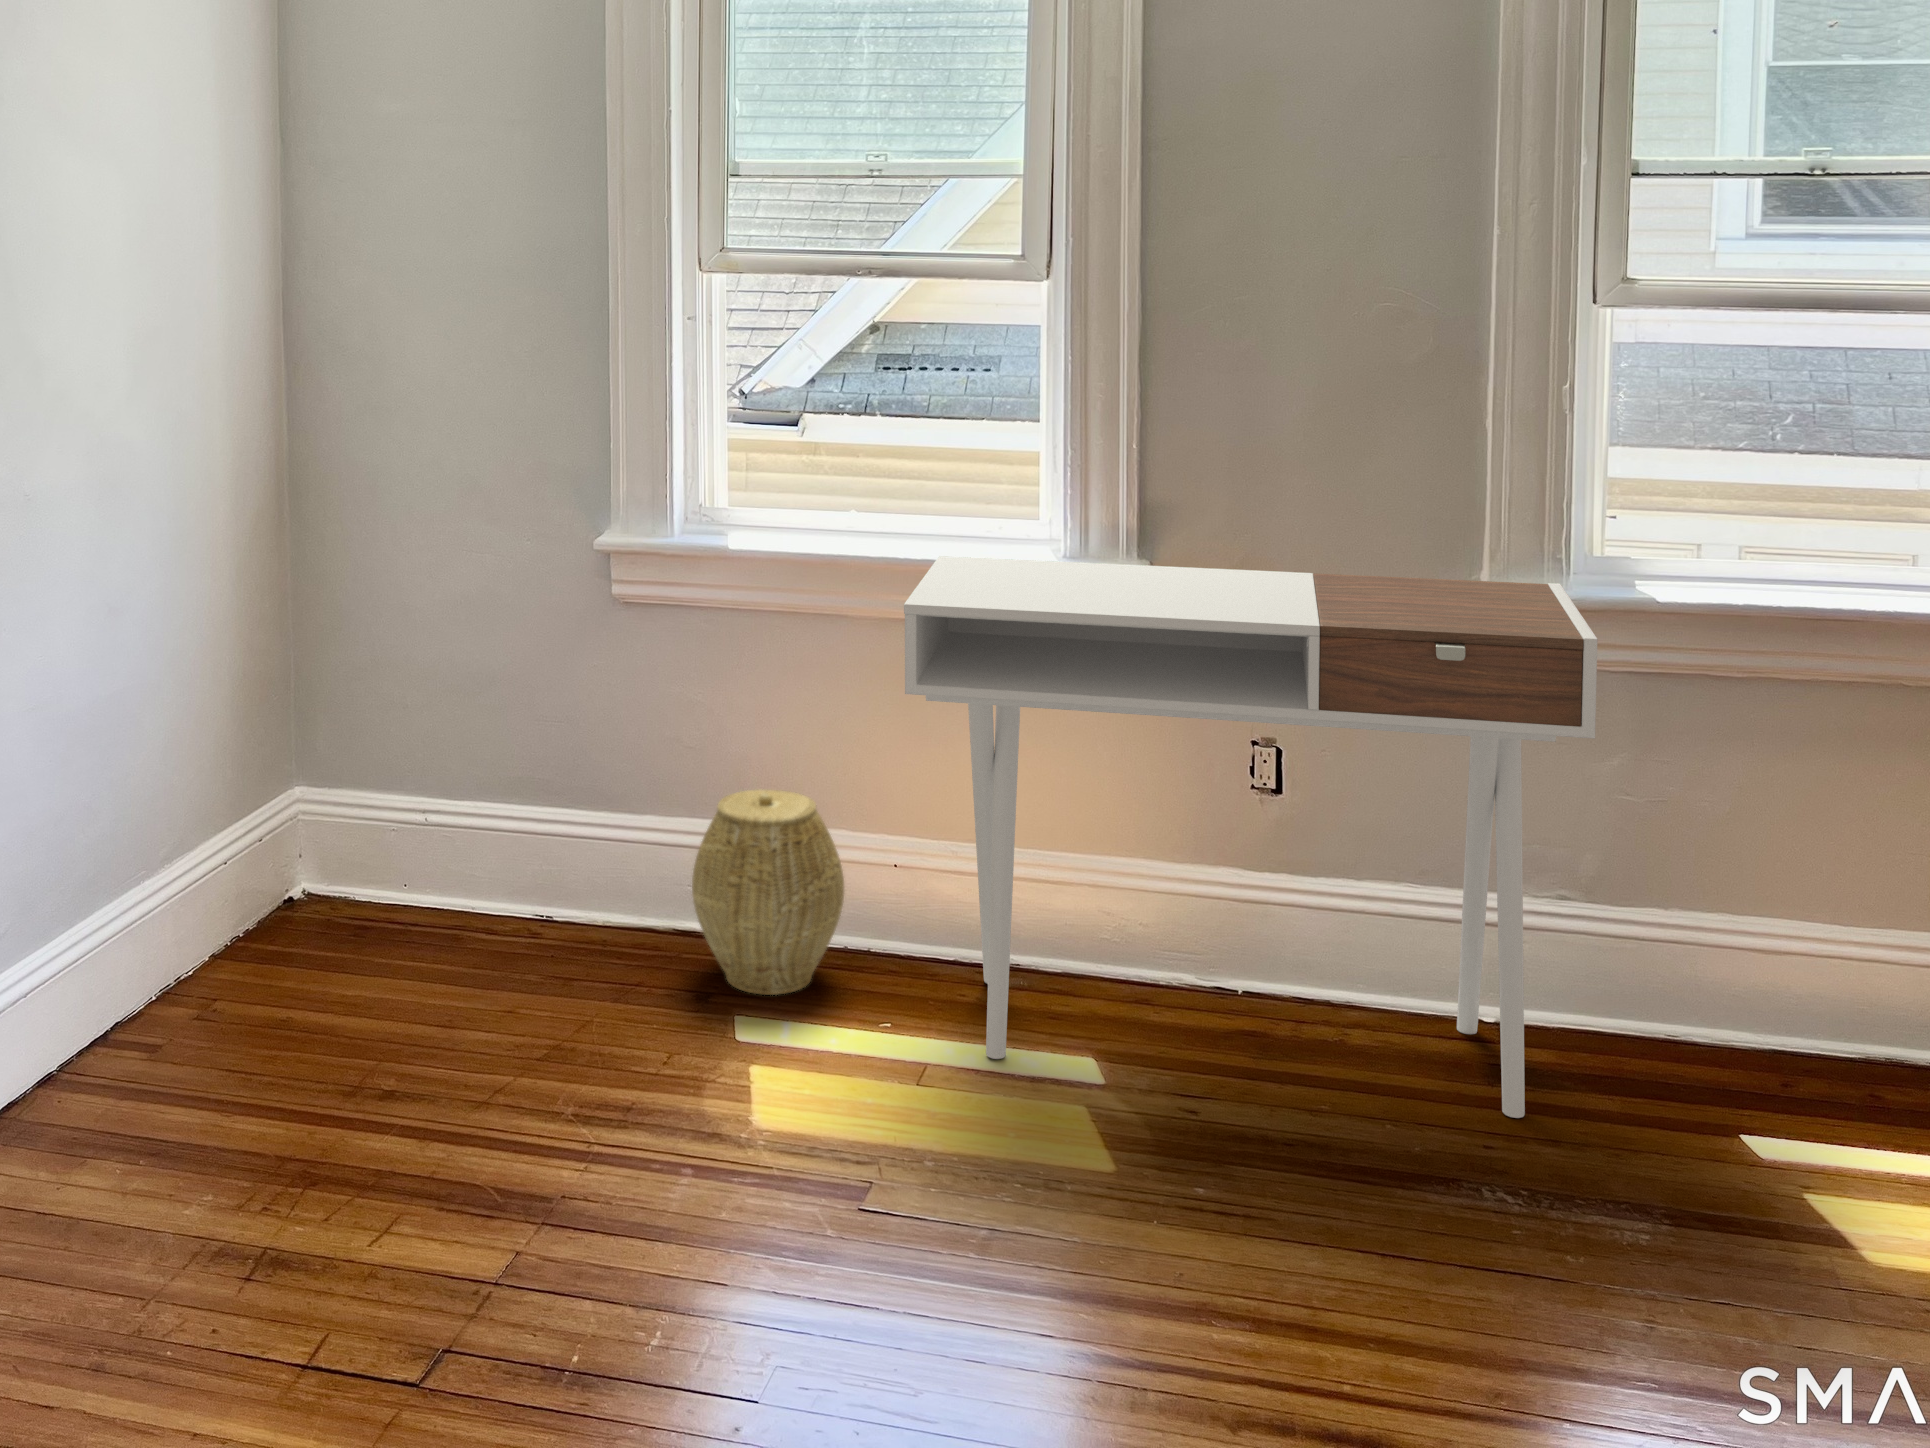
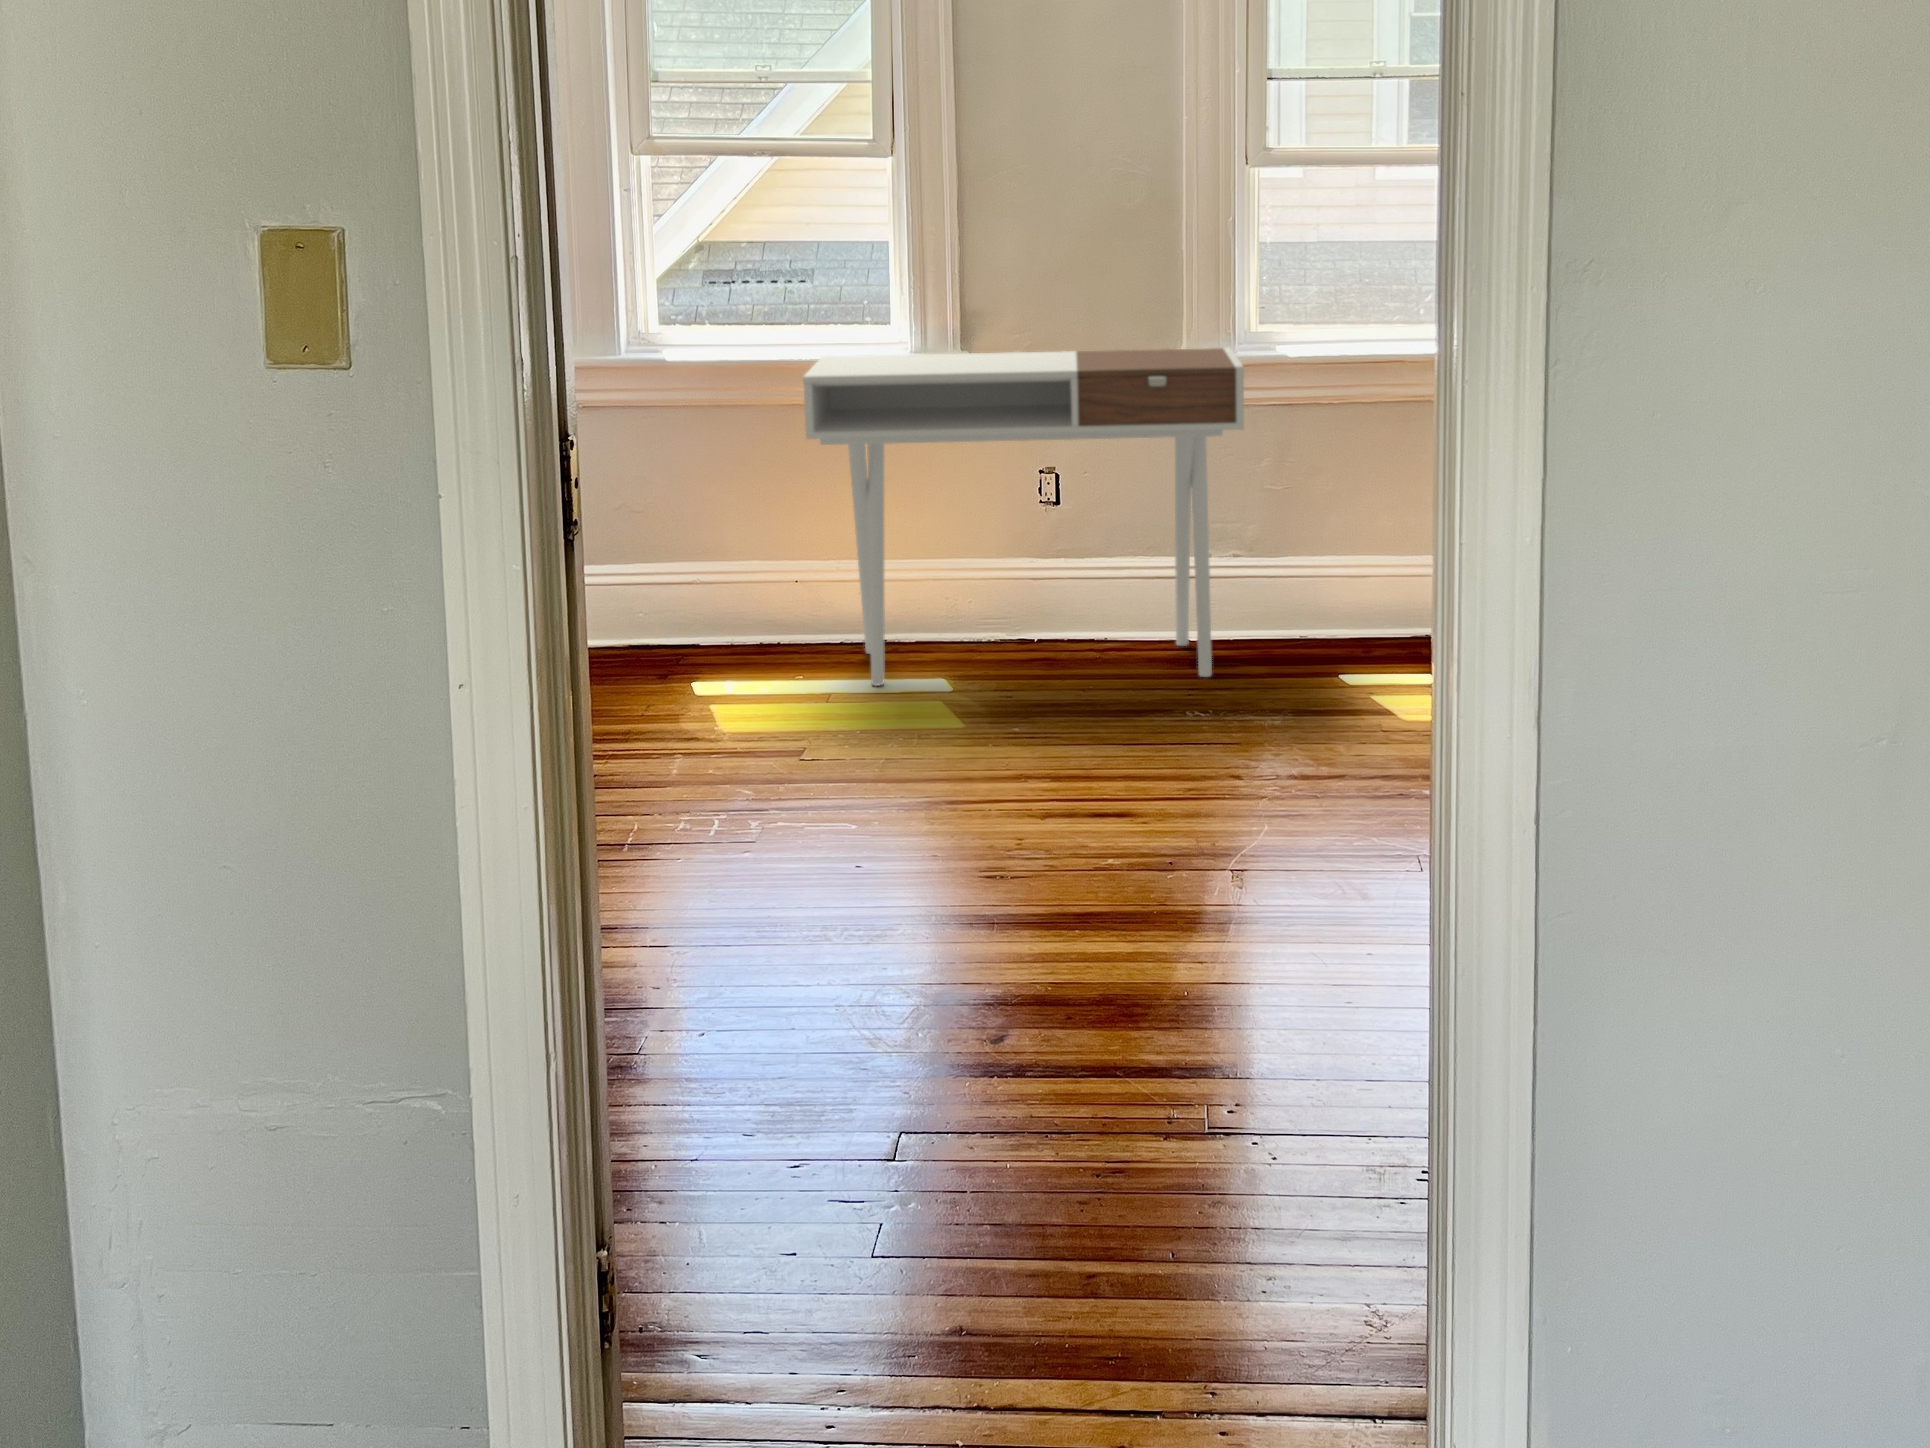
woven basket: present [692,790,844,995] -> none [653,533,764,674]

